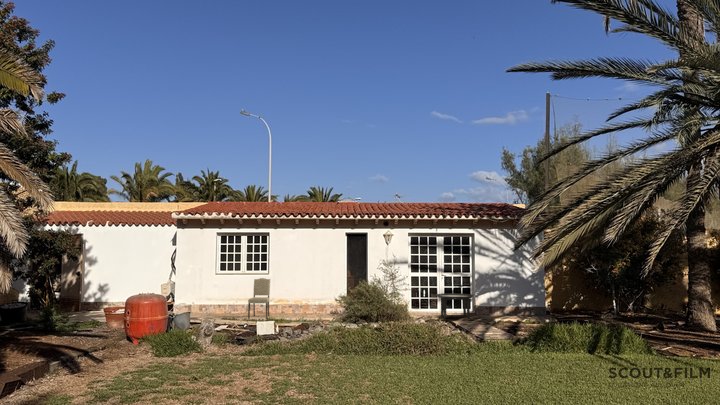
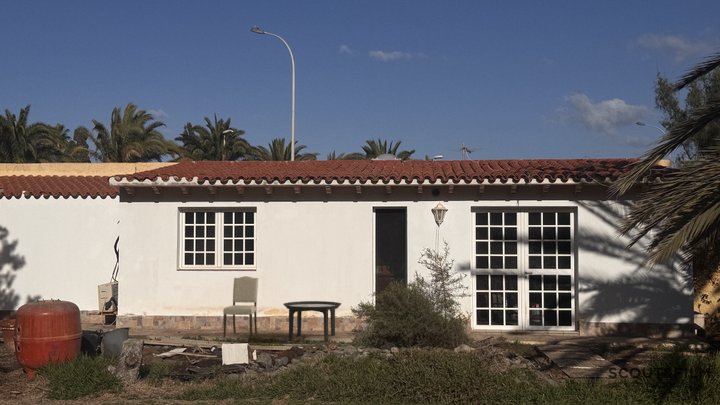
round table: present [436,293,474,319] -> present [283,301,341,341]

